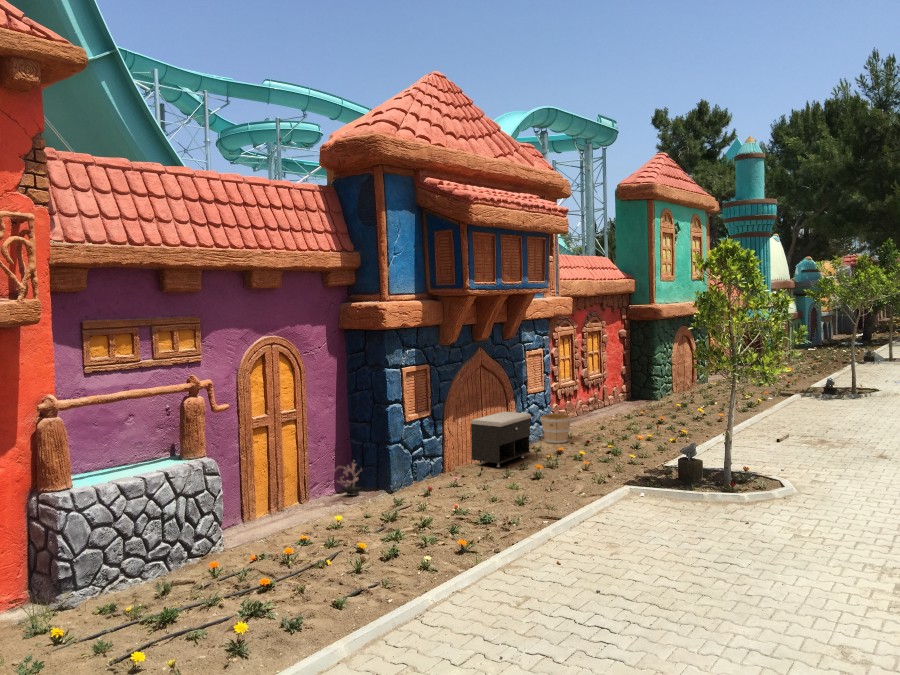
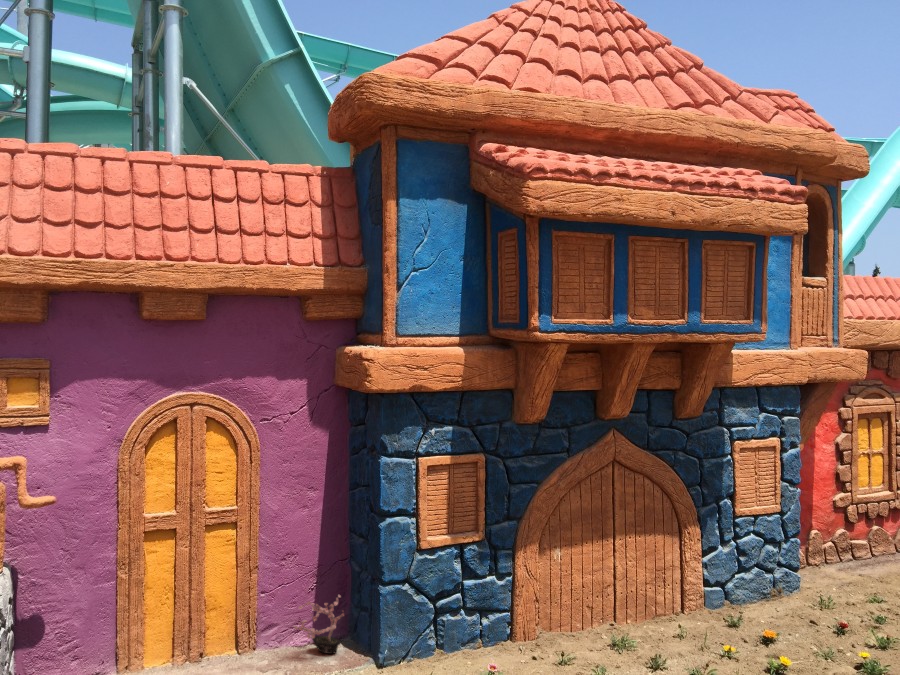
storage bench: present [471,412,531,467] -> none [579,546,703,651]
wooden bucket: present [540,413,571,444] -> none [761,556,821,619]

